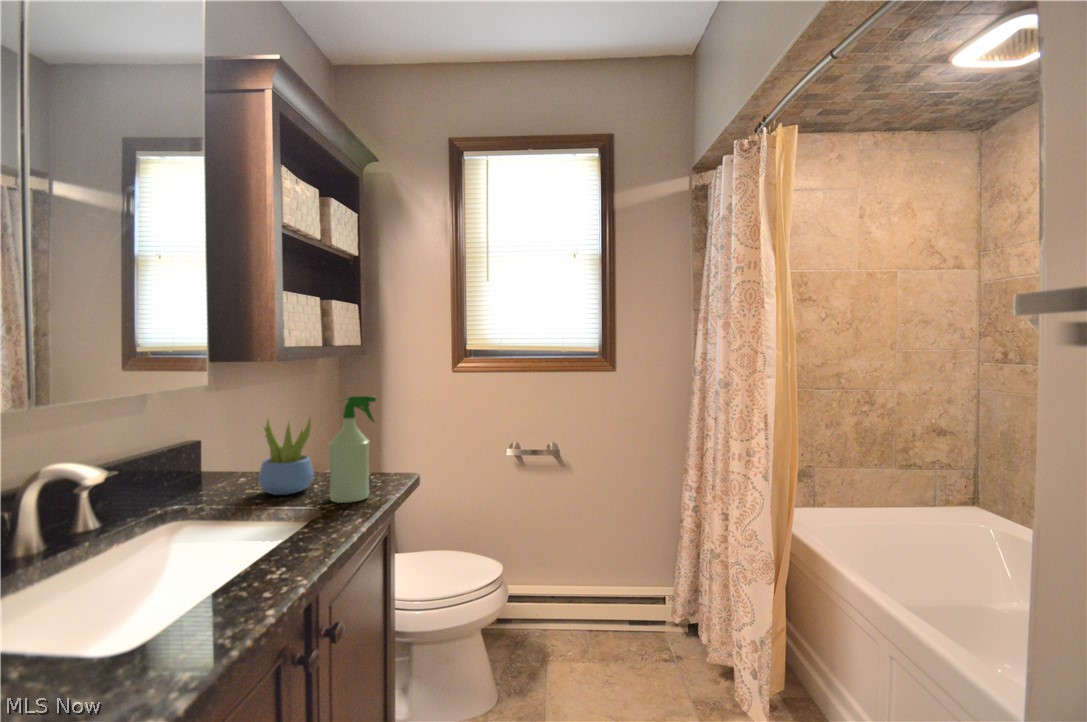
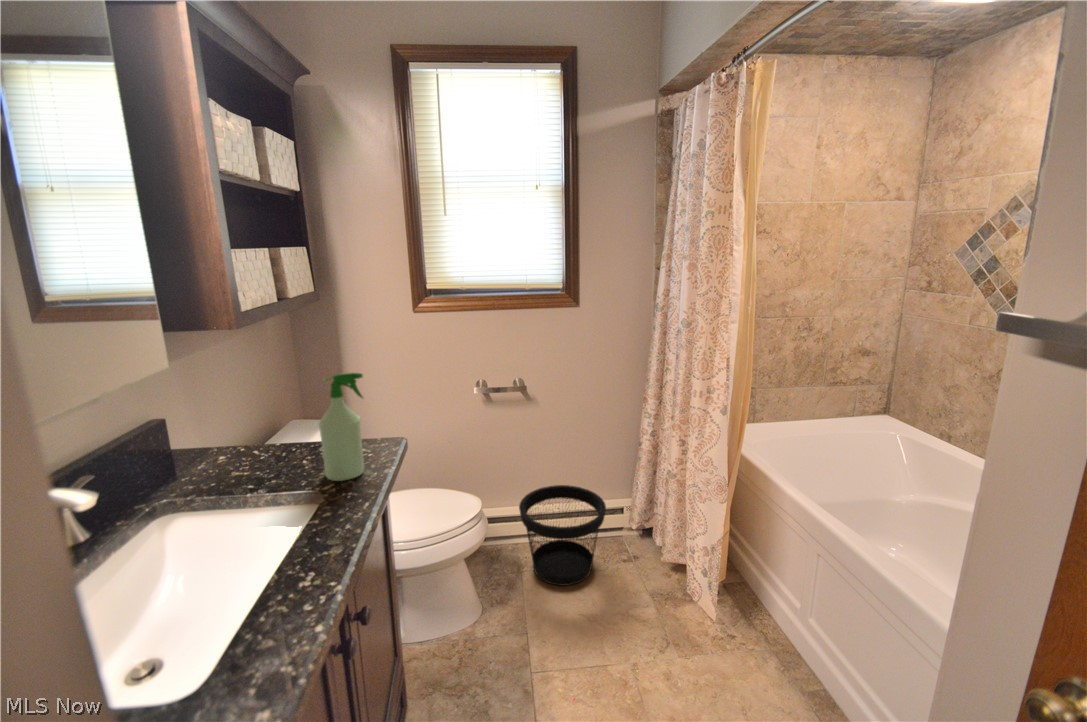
succulent plant: present [258,418,314,495] -> none [239,392,301,474]
wastebasket: none [545,564,641,680] -> present [519,485,606,586]

